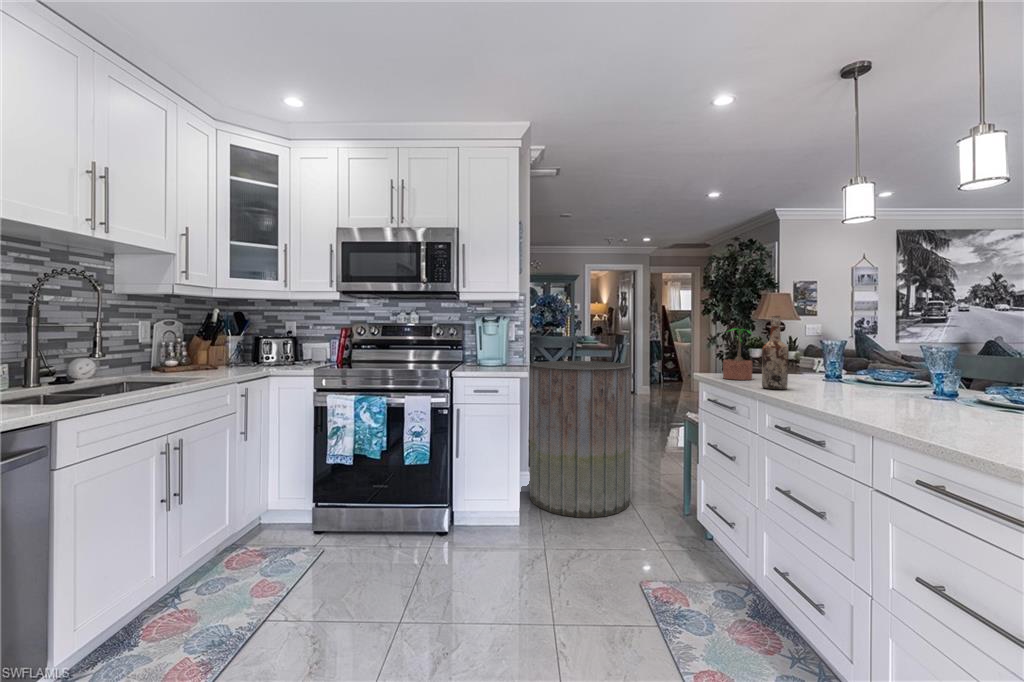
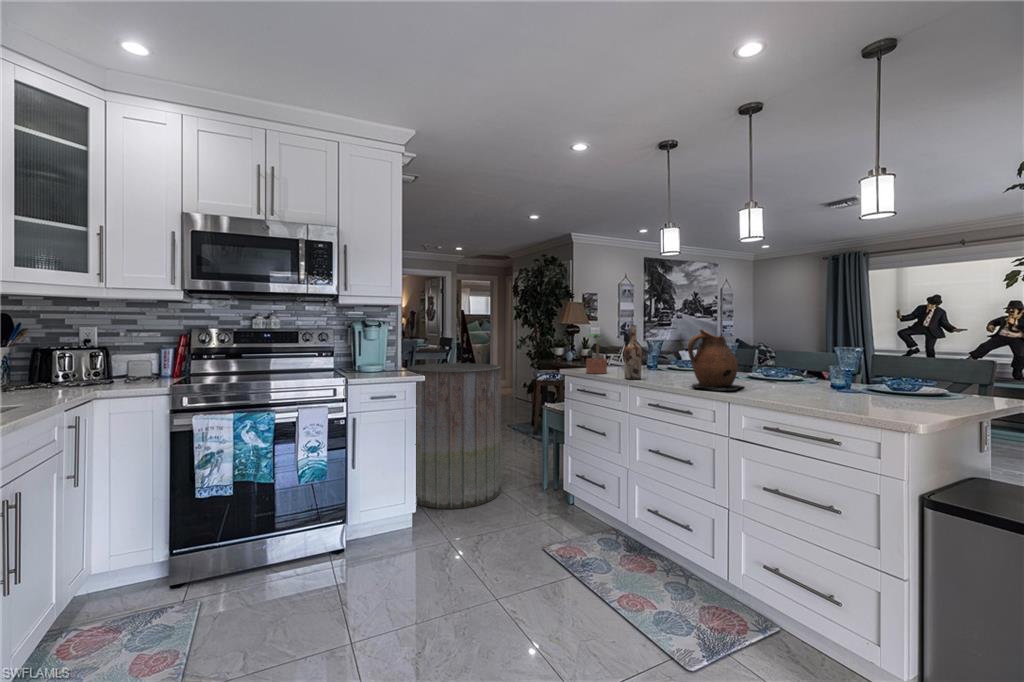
ceramic pitcher: none [838,319,949,416] -> present [688,330,744,391]

